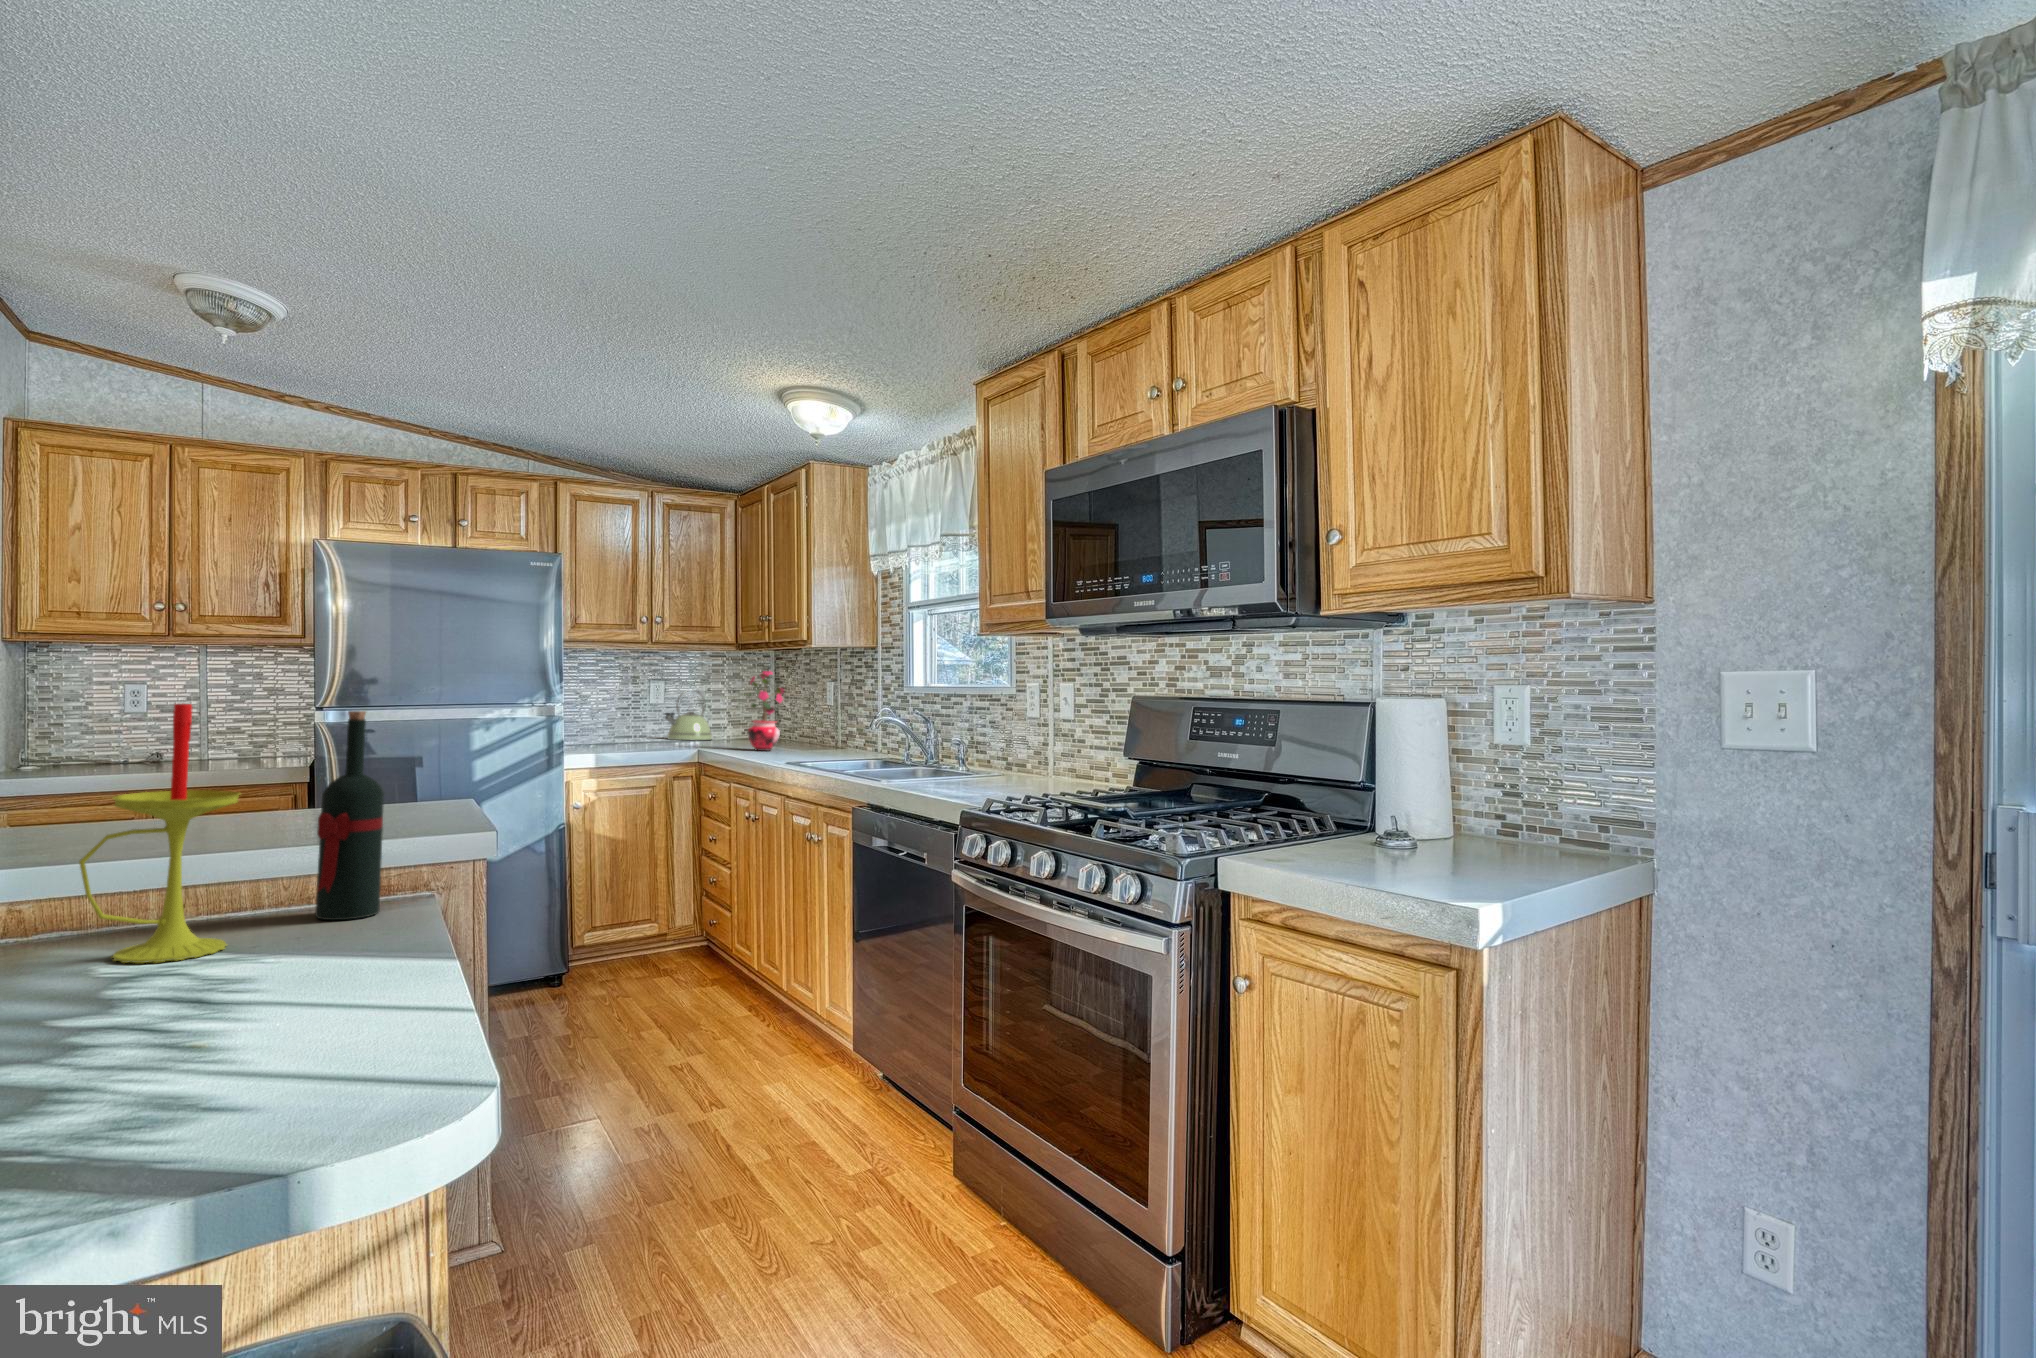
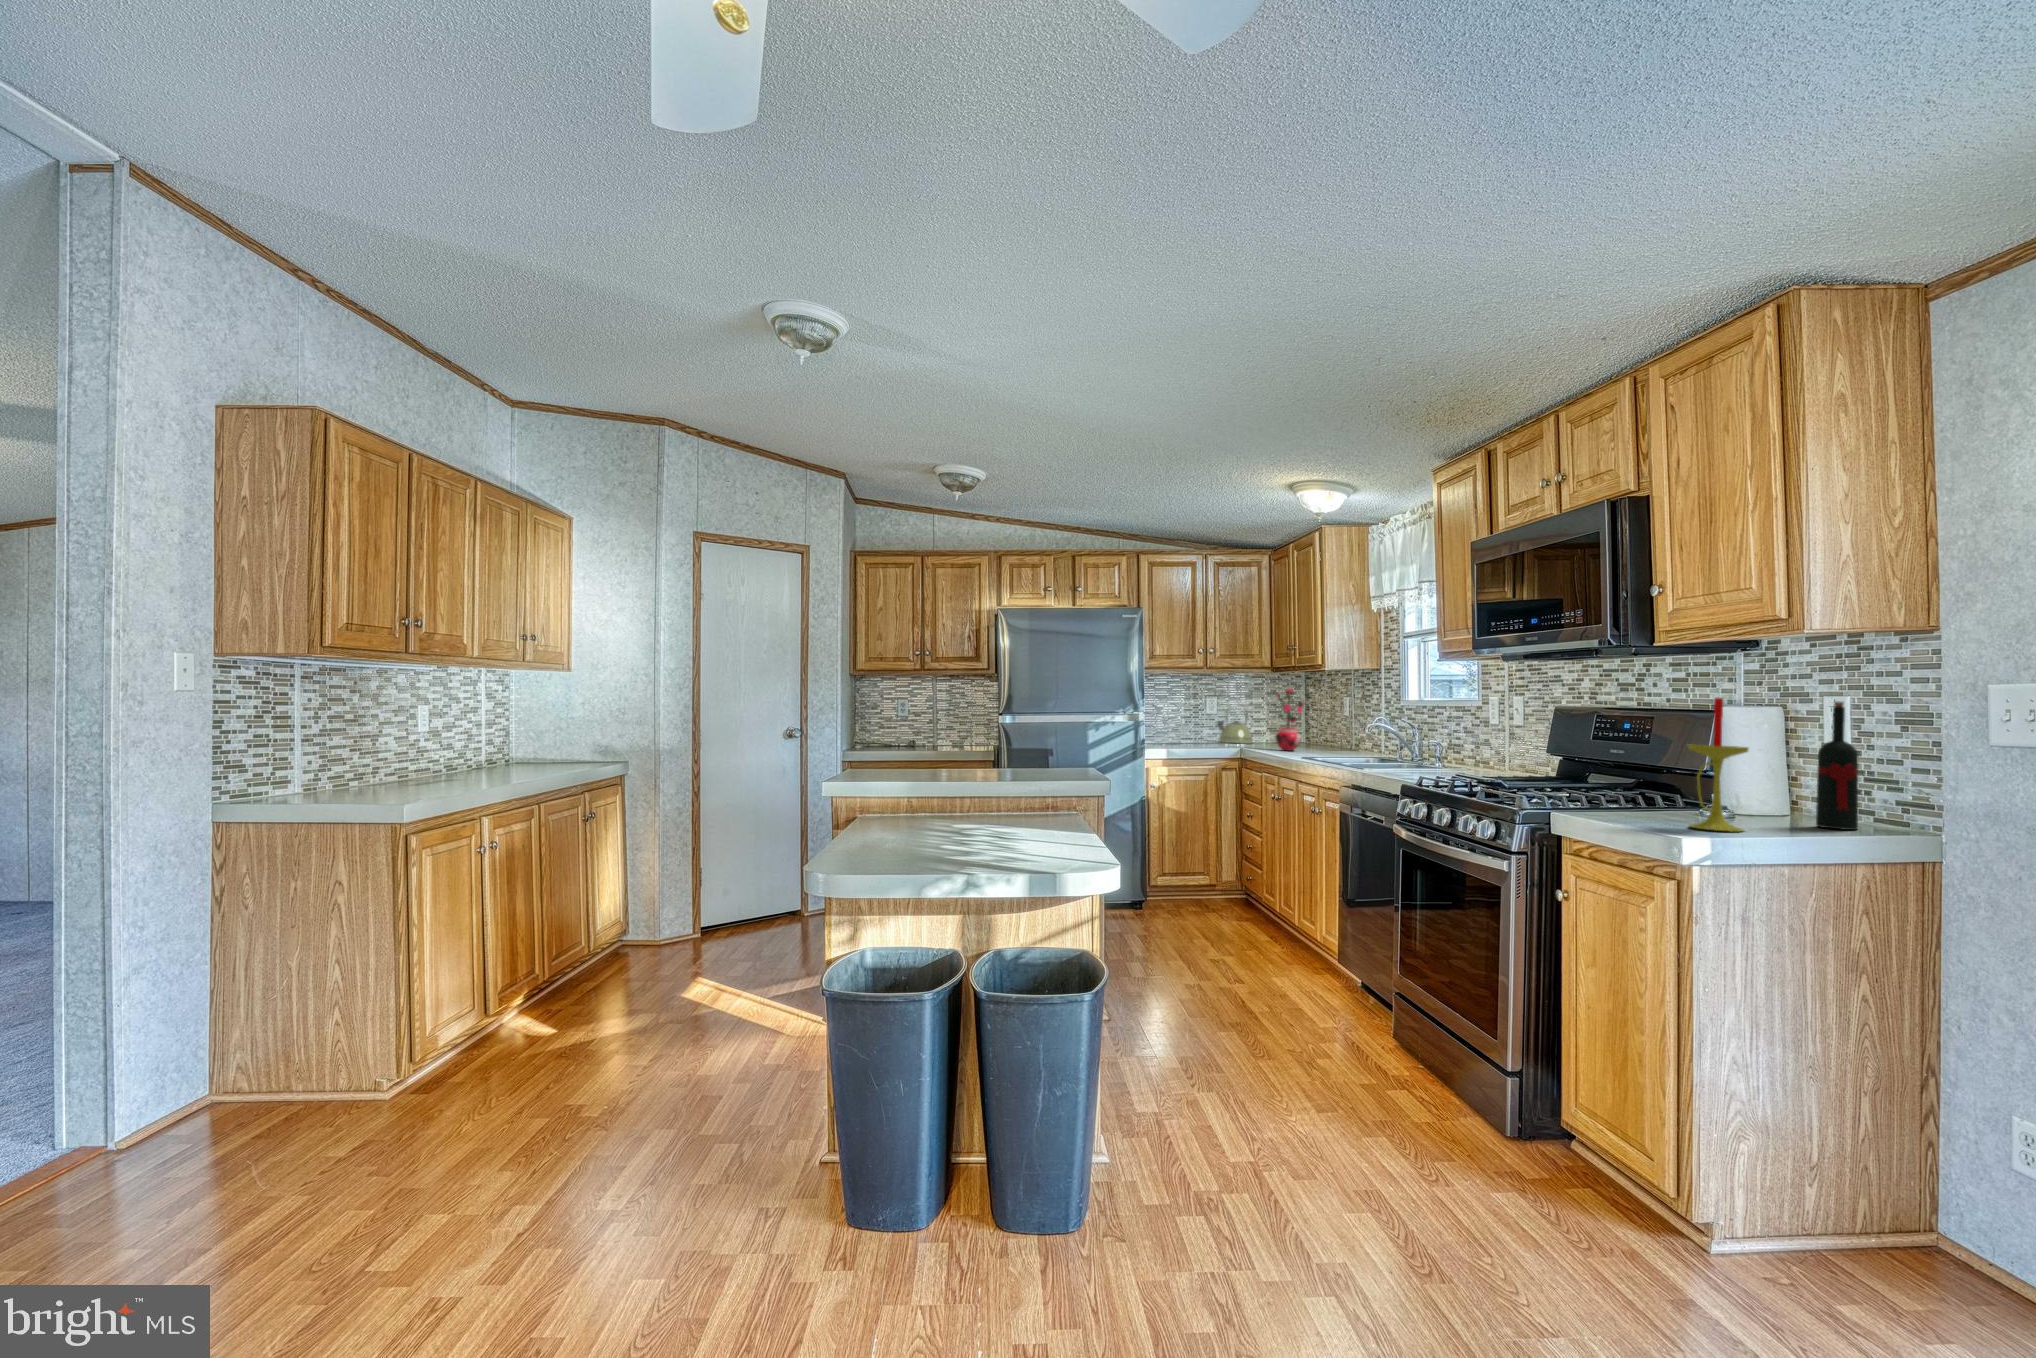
candle: present [79,704,240,963] -> present [1688,698,1748,832]
wine bottle: present [315,711,384,920] -> present [1816,702,1858,830]

